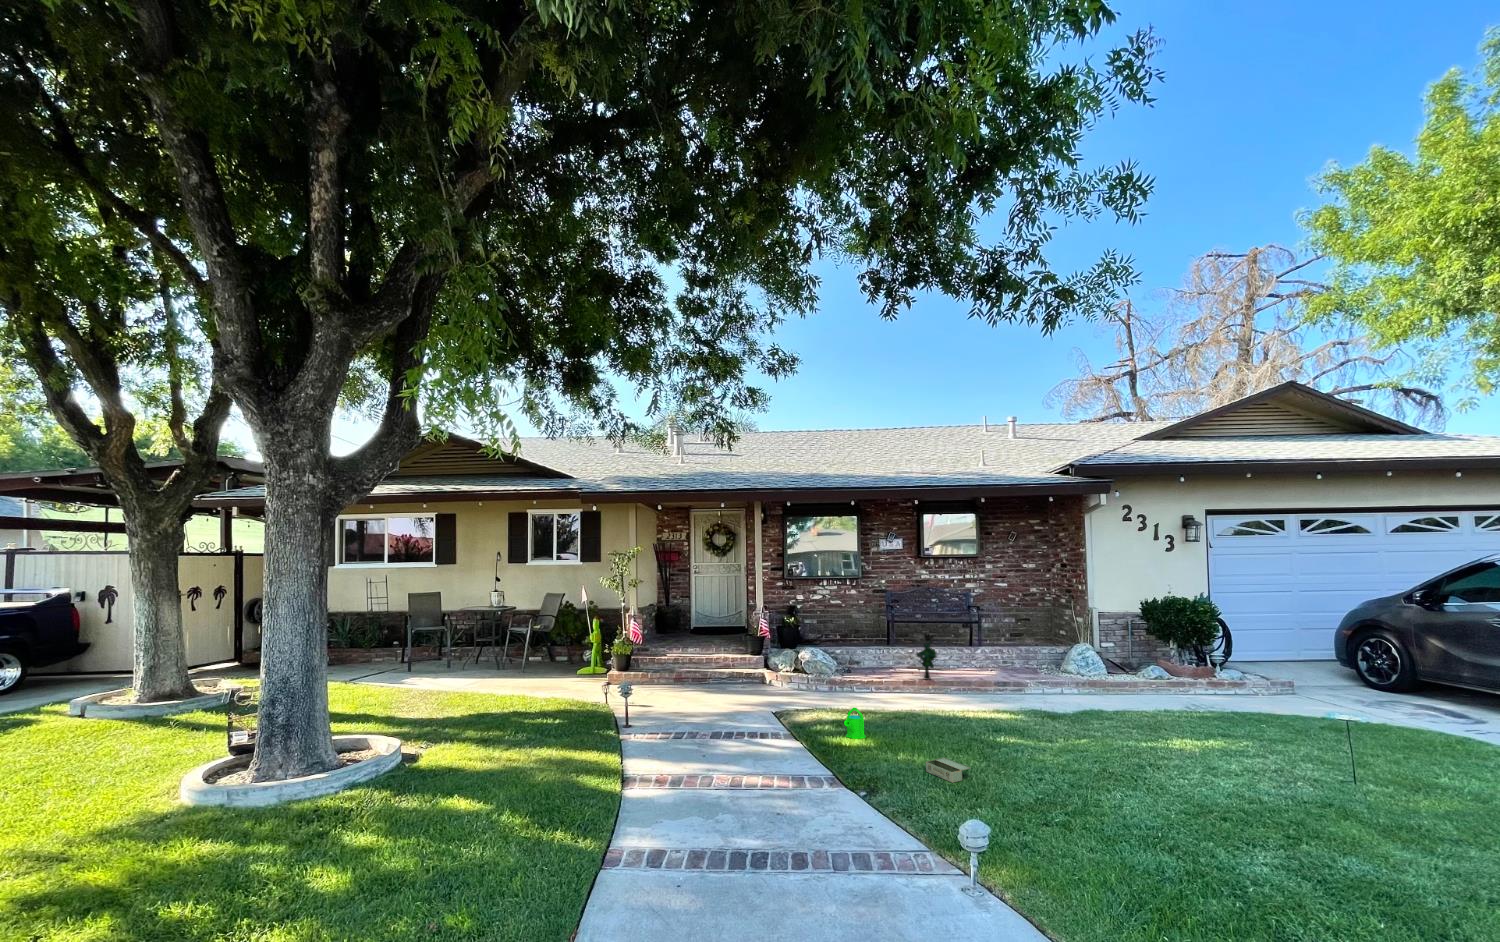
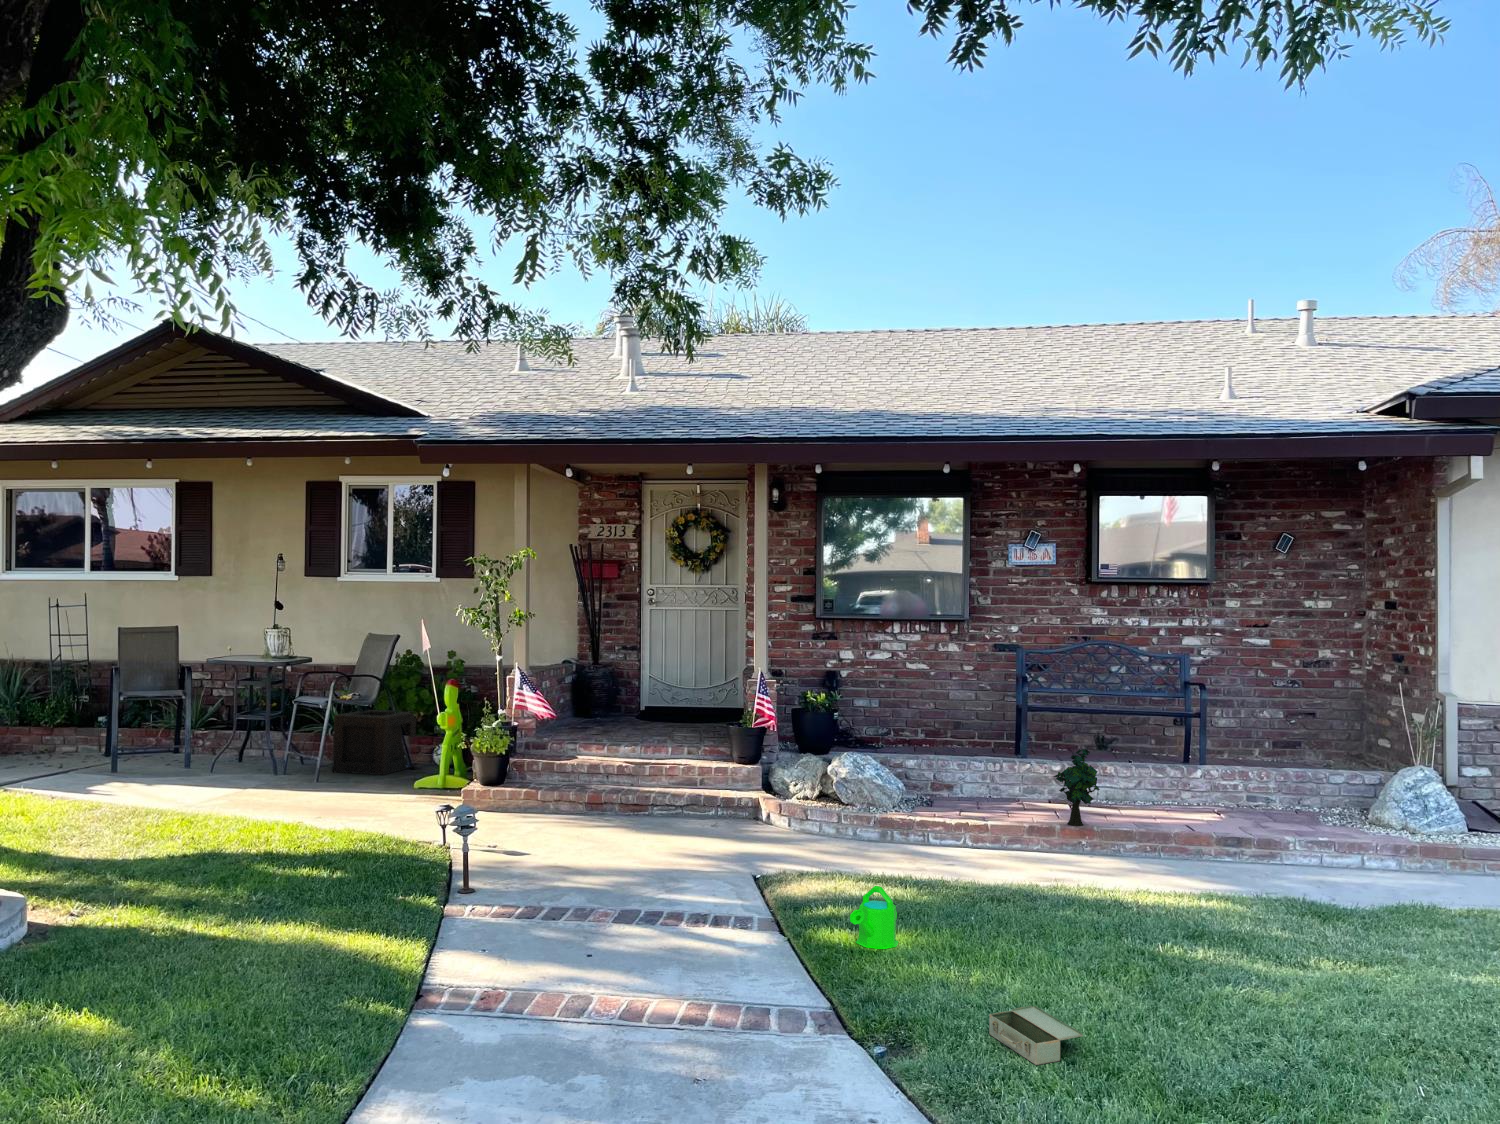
wooden crate: none [529,632,573,668] -> present [333,710,416,775]

